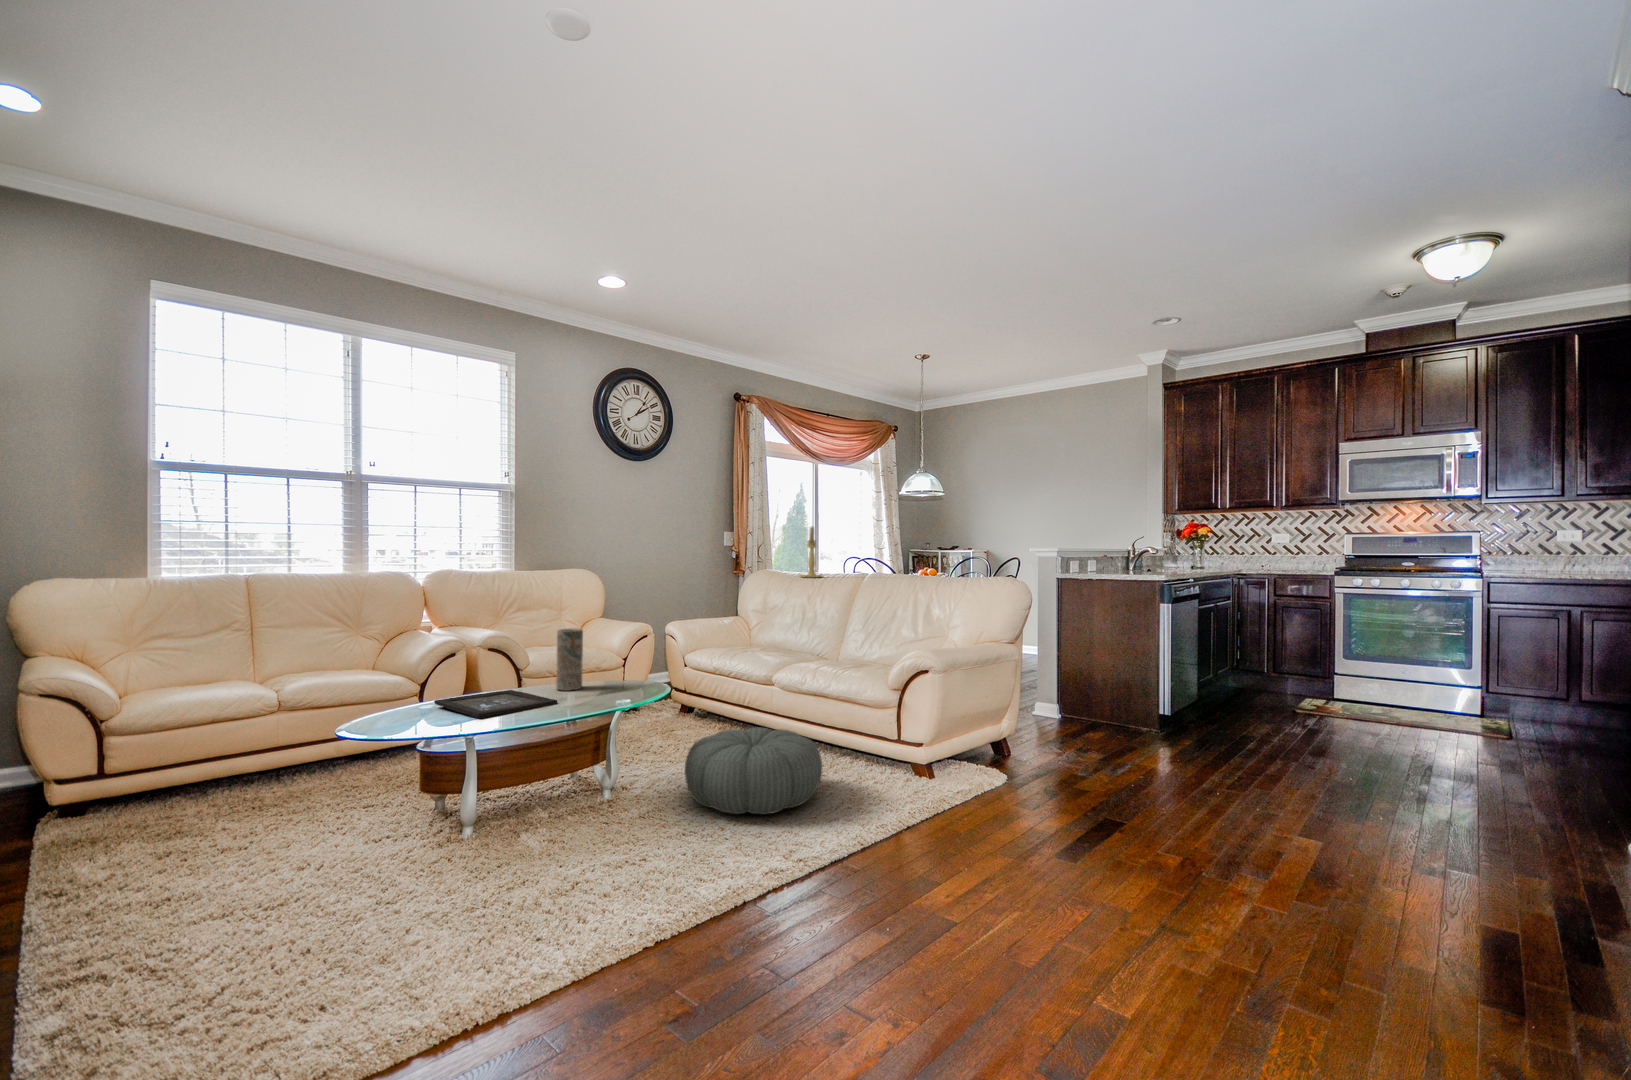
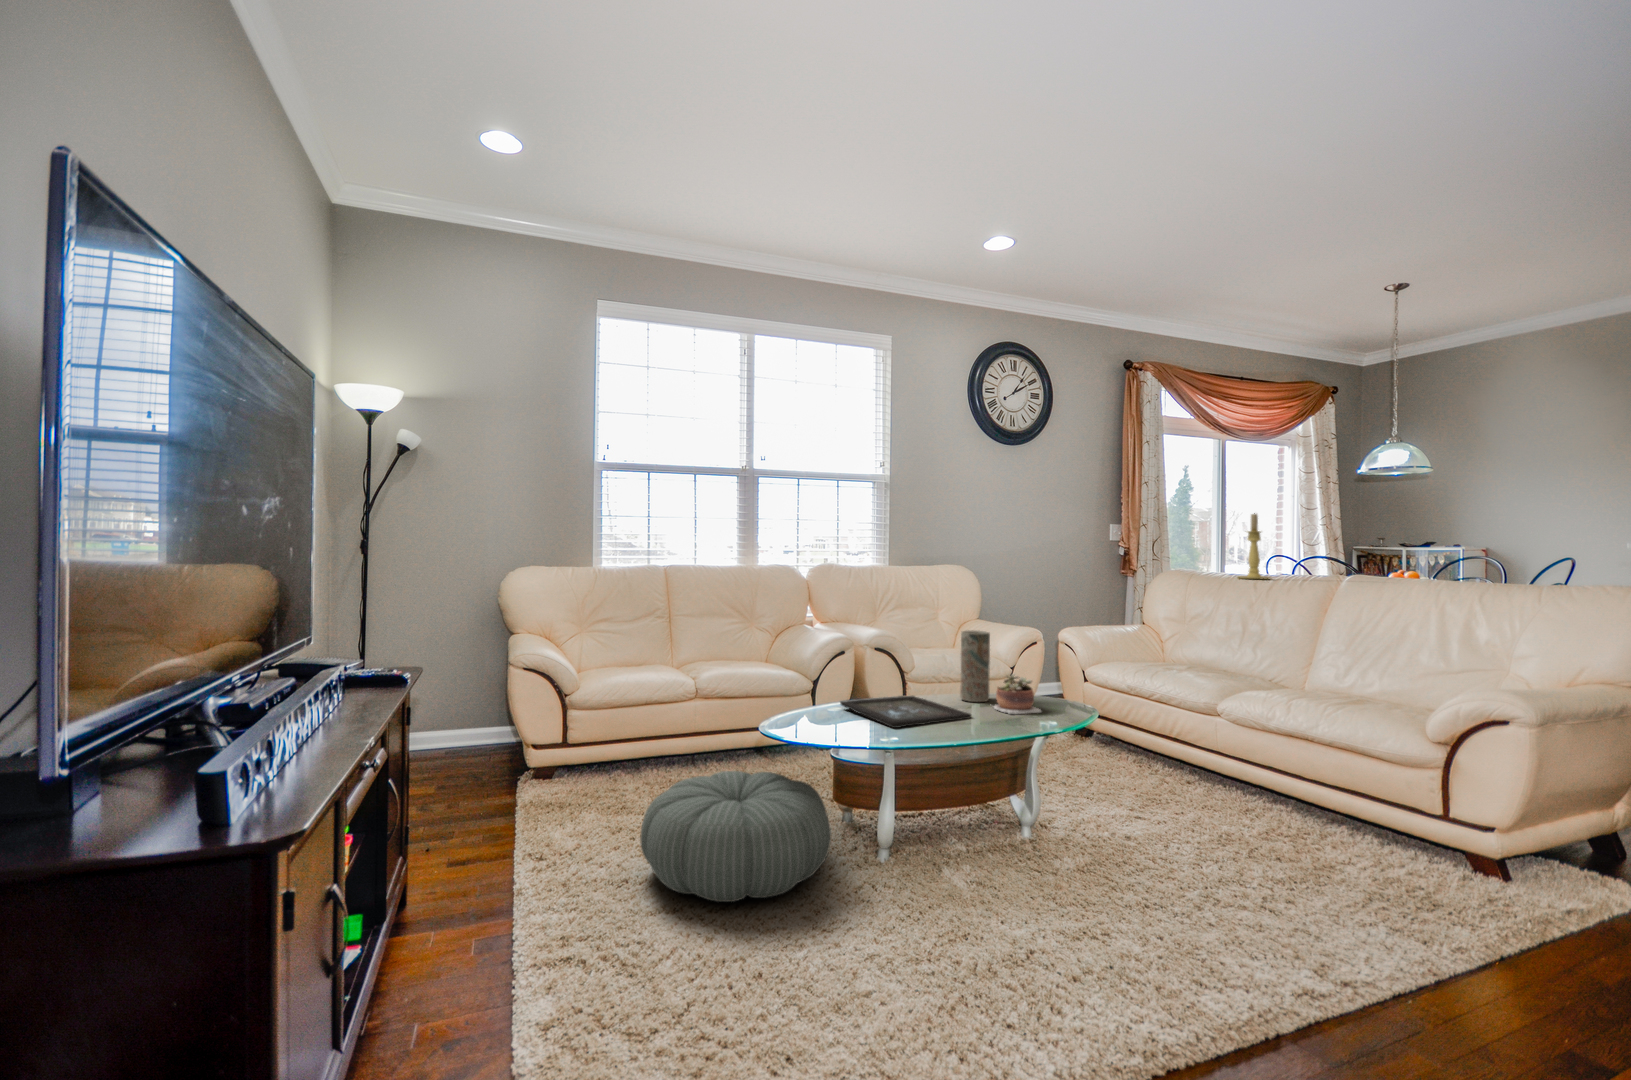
succulent plant: none [579,663,622,698] -> present [994,674,1041,714]
pouf: present [685,727,822,814] -> present [640,771,831,902]

